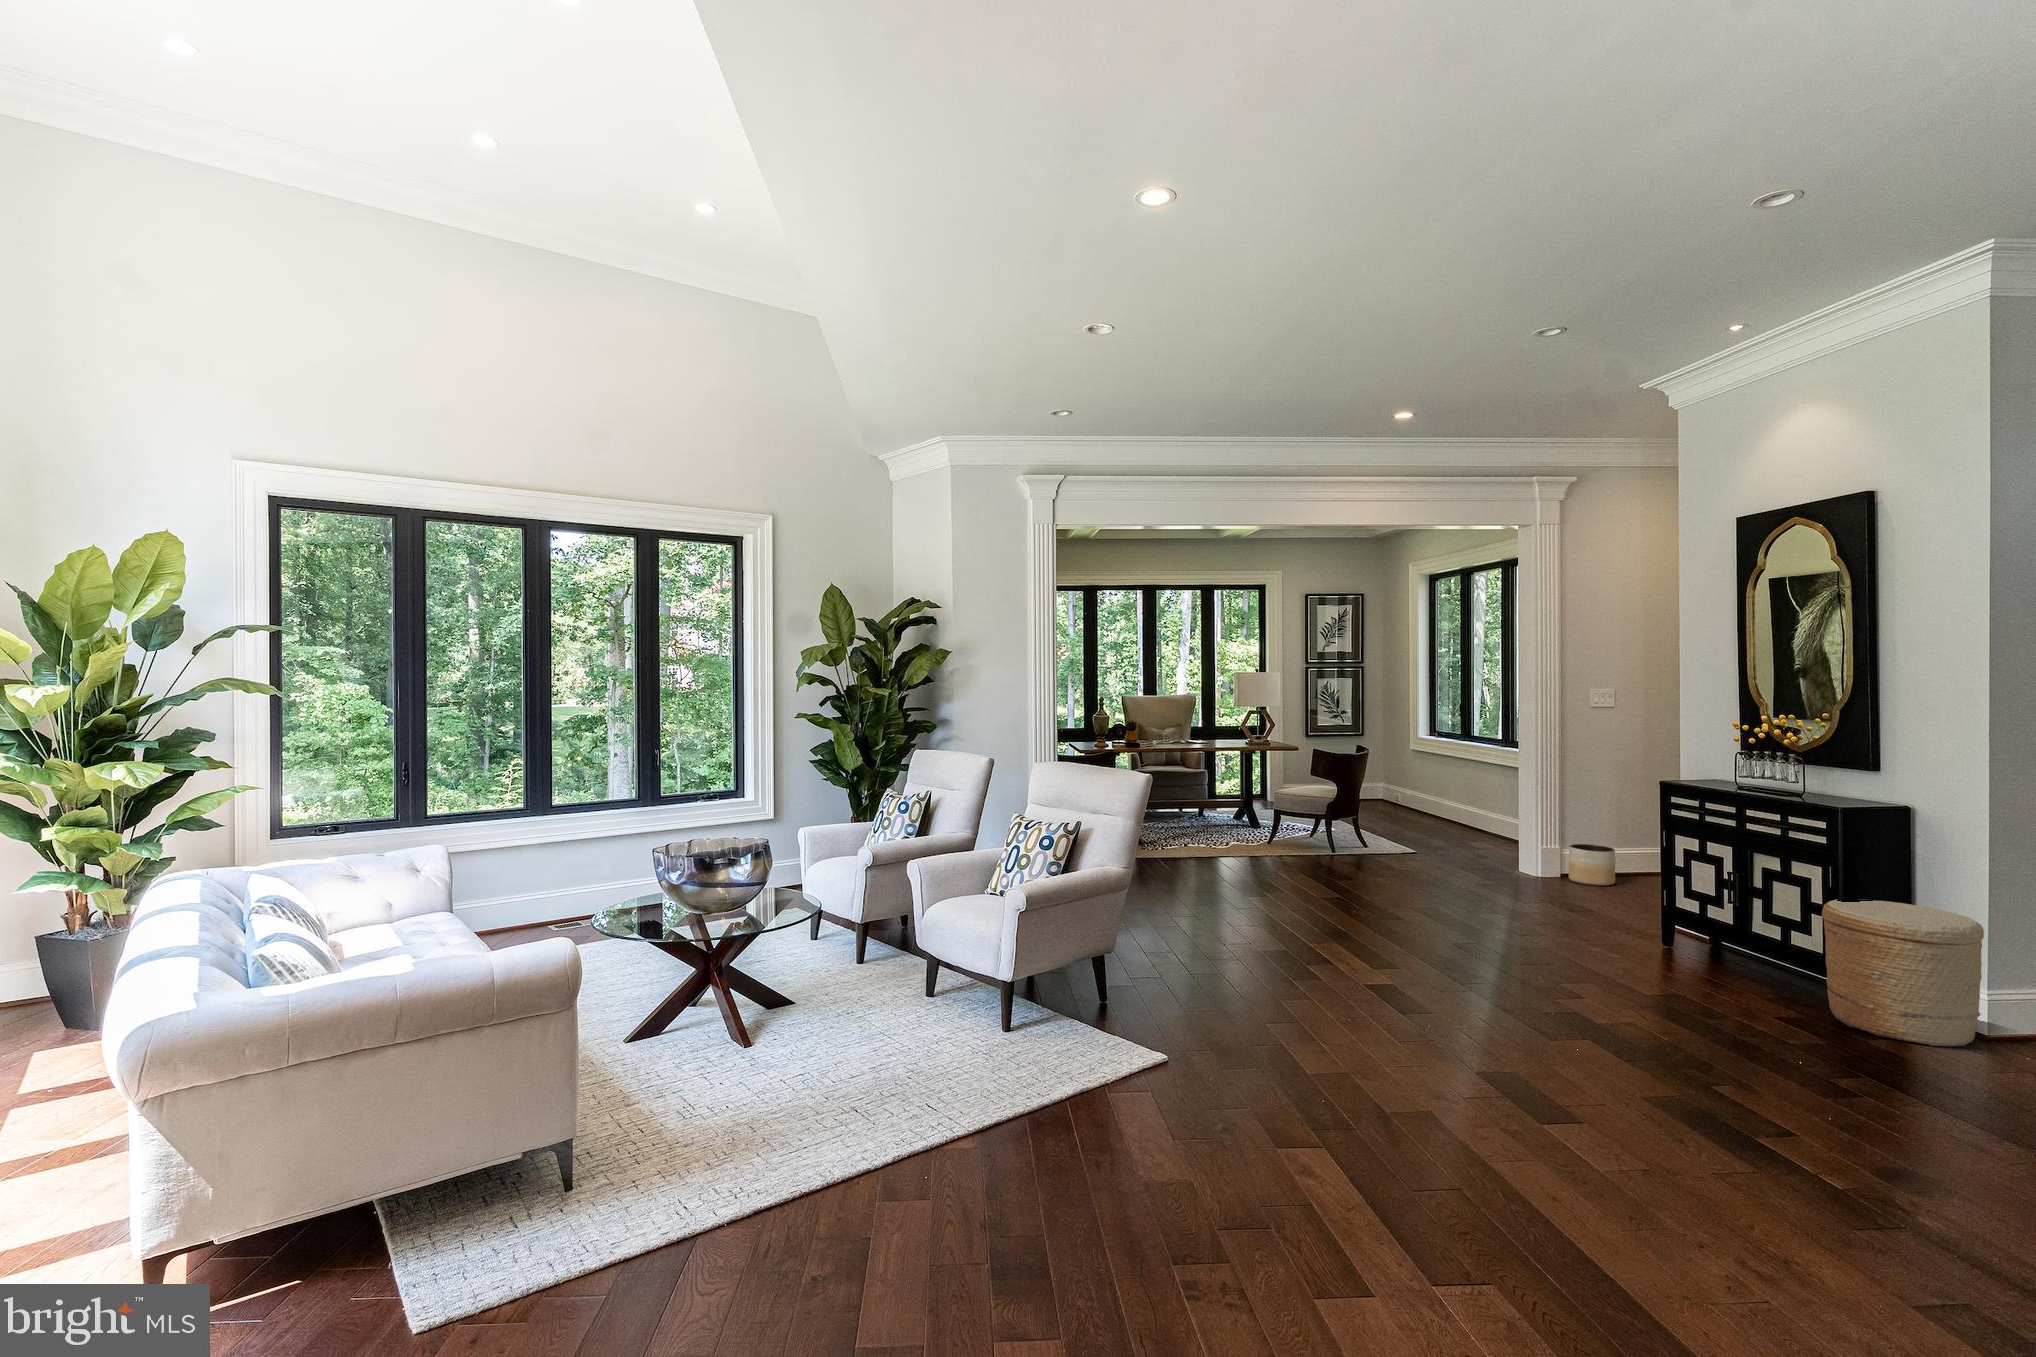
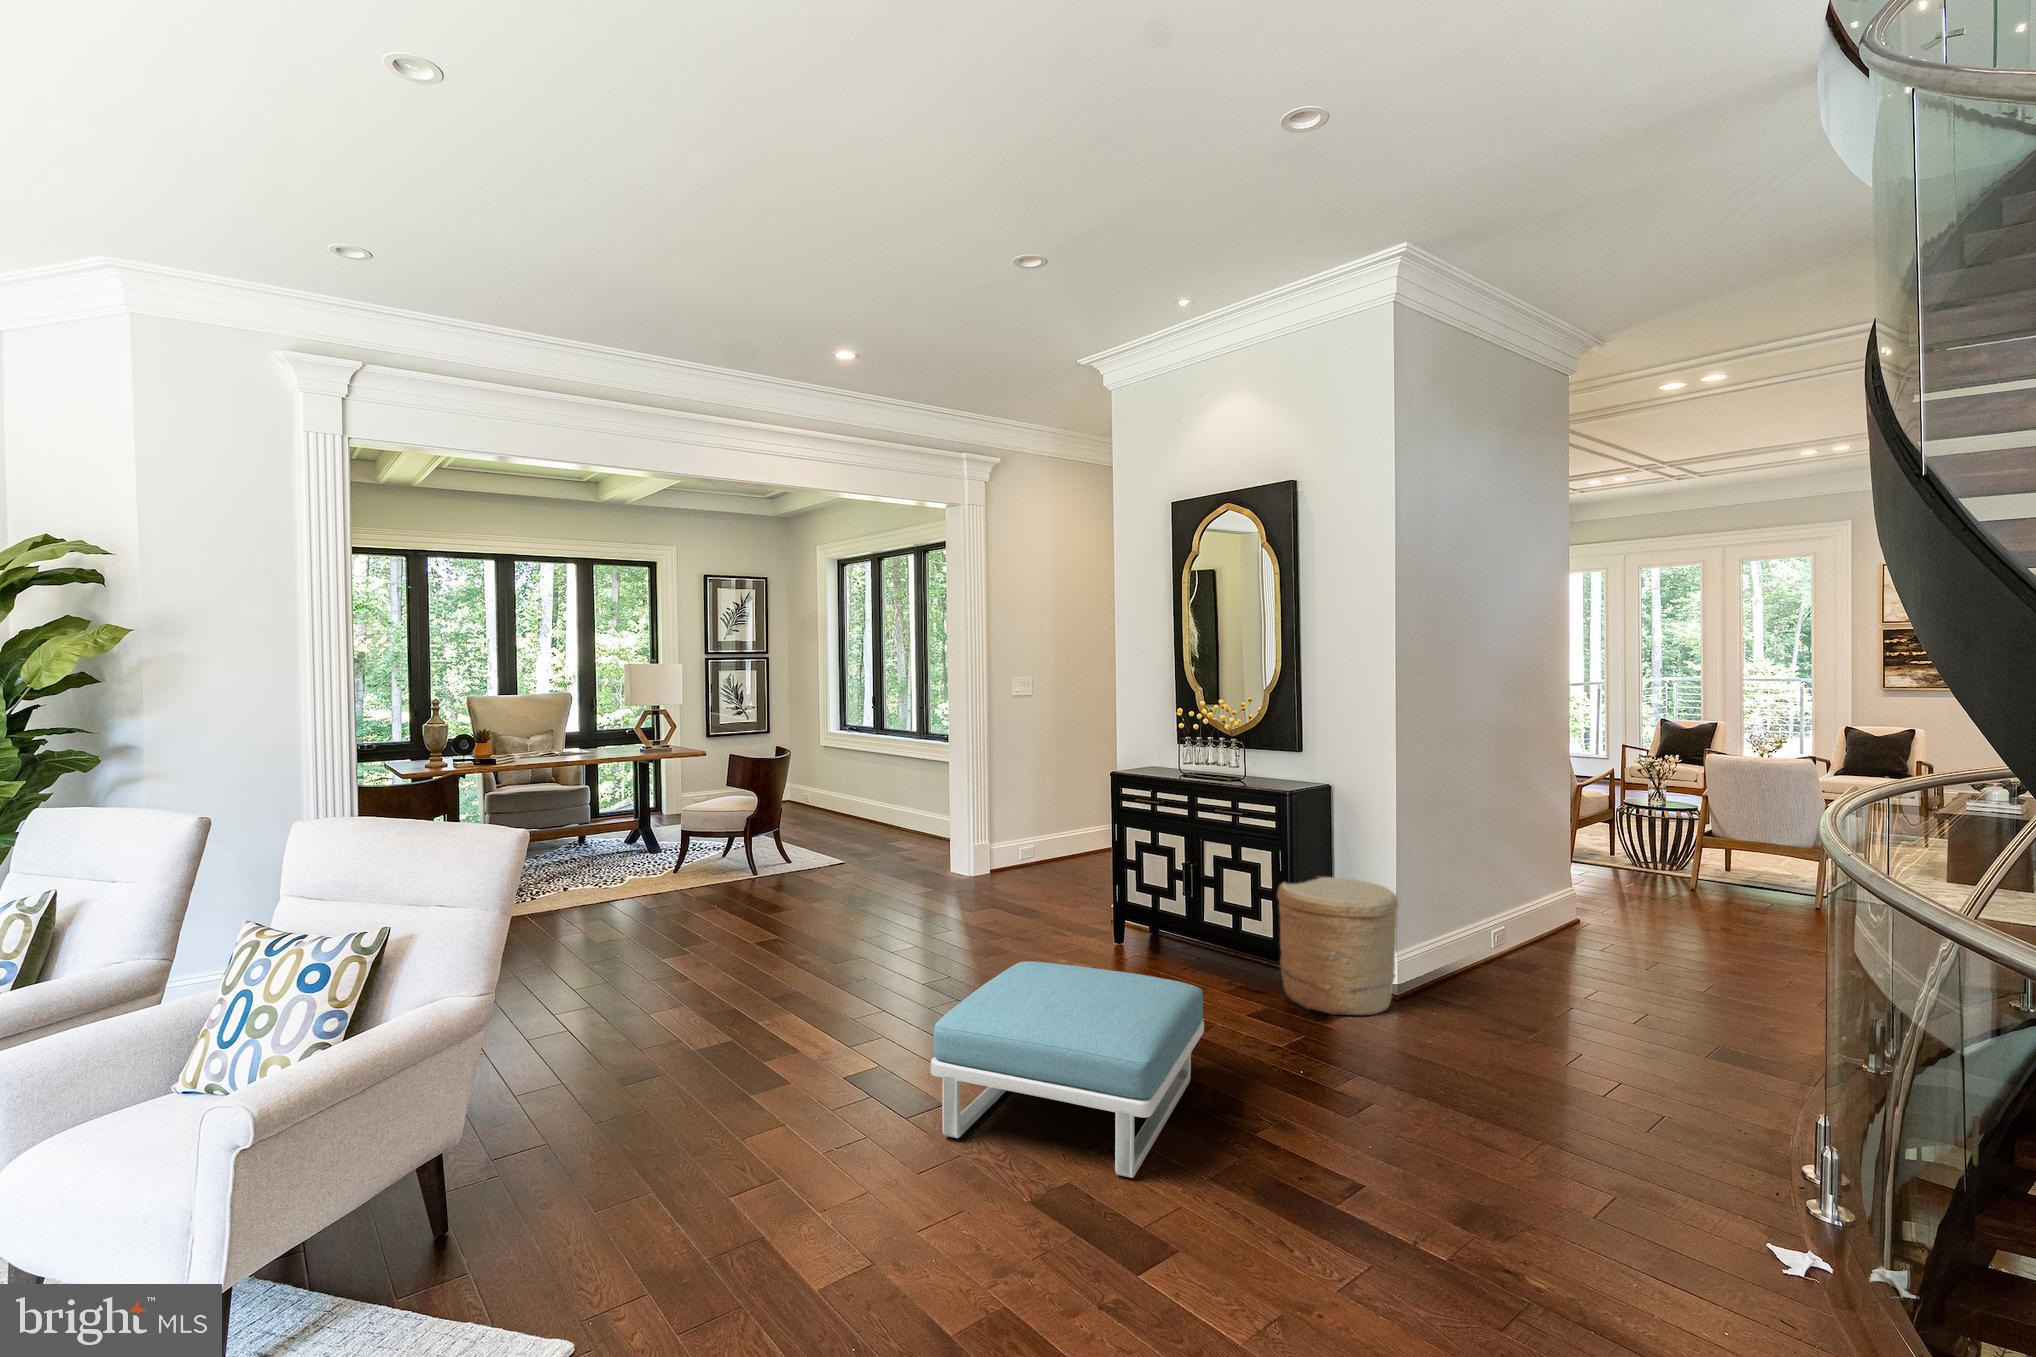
planter: present [1569,844,1615,886] -> none [1000,836,1041,879]
footstool: none [1411,921,1677,1078] -> present [931,961,1204,1178]

